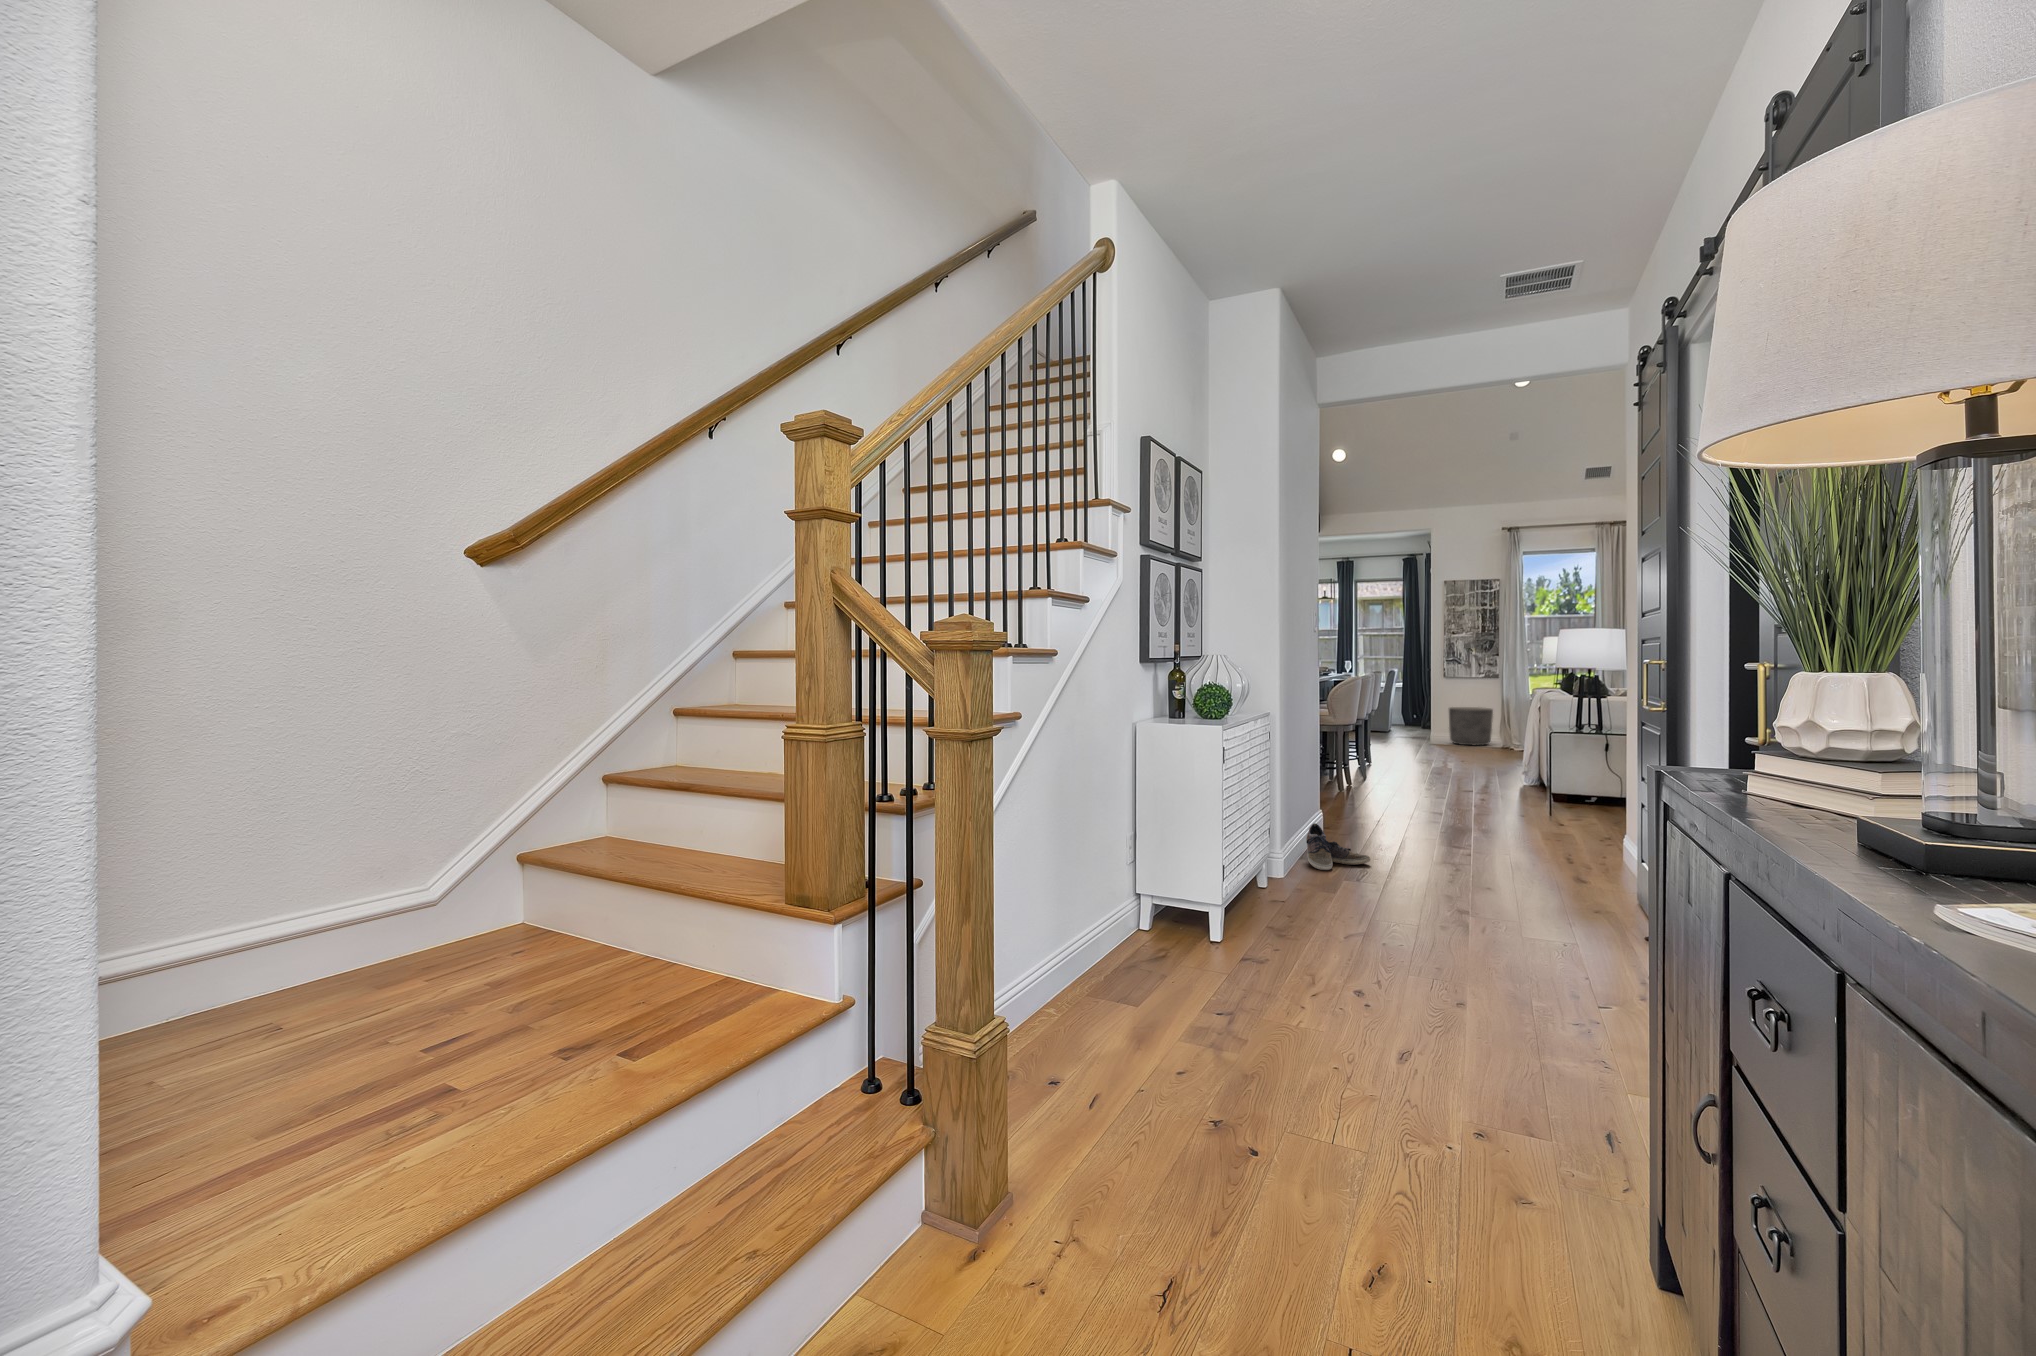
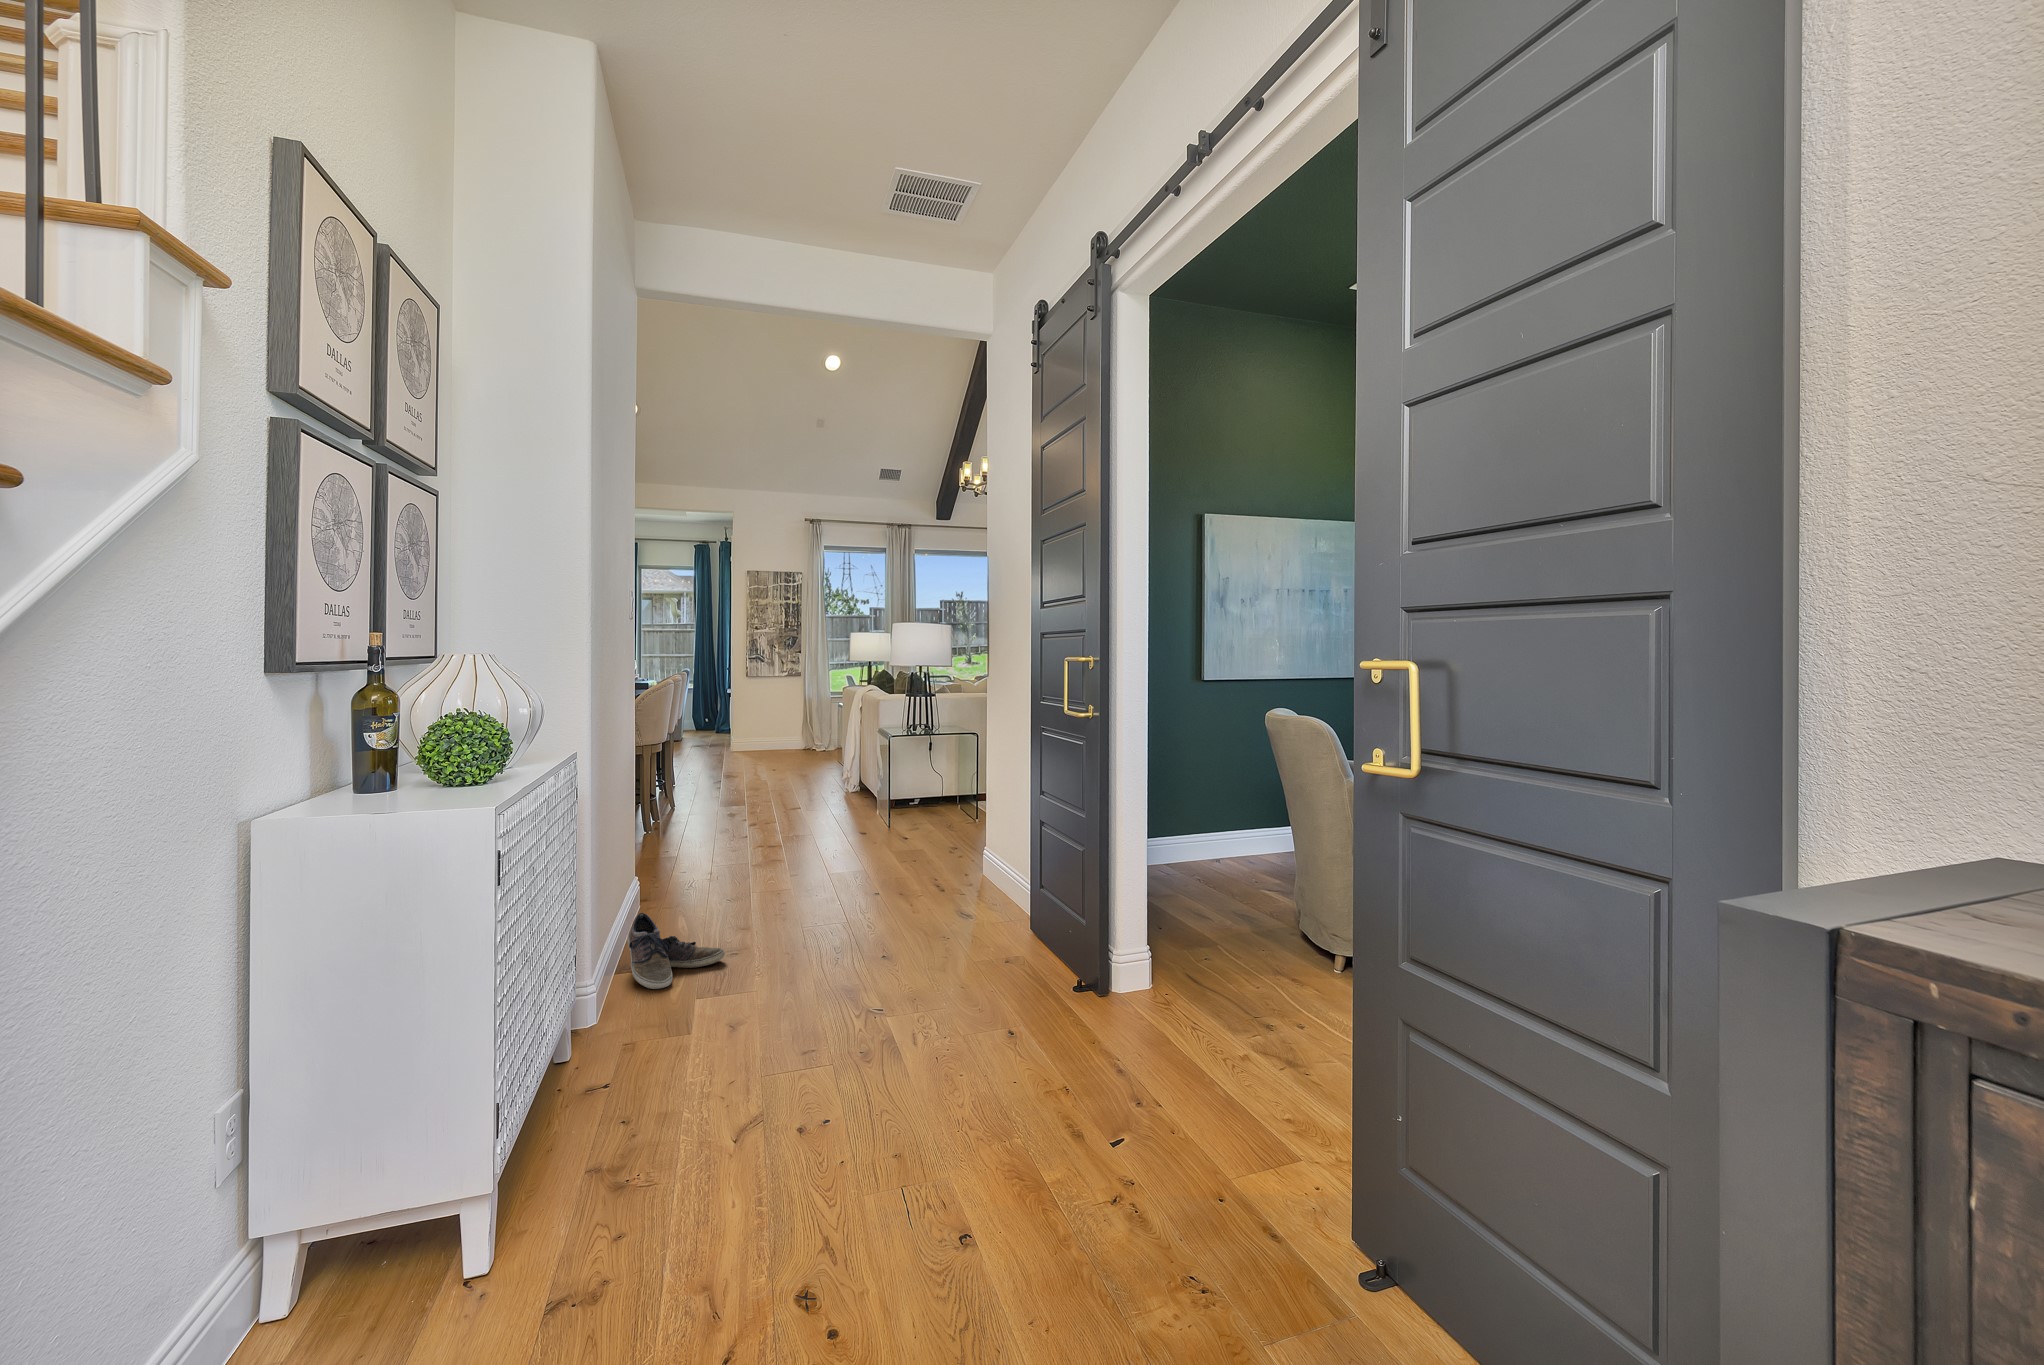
planter: present [1449,707,1493,745] -> none [752,707,796,748]

